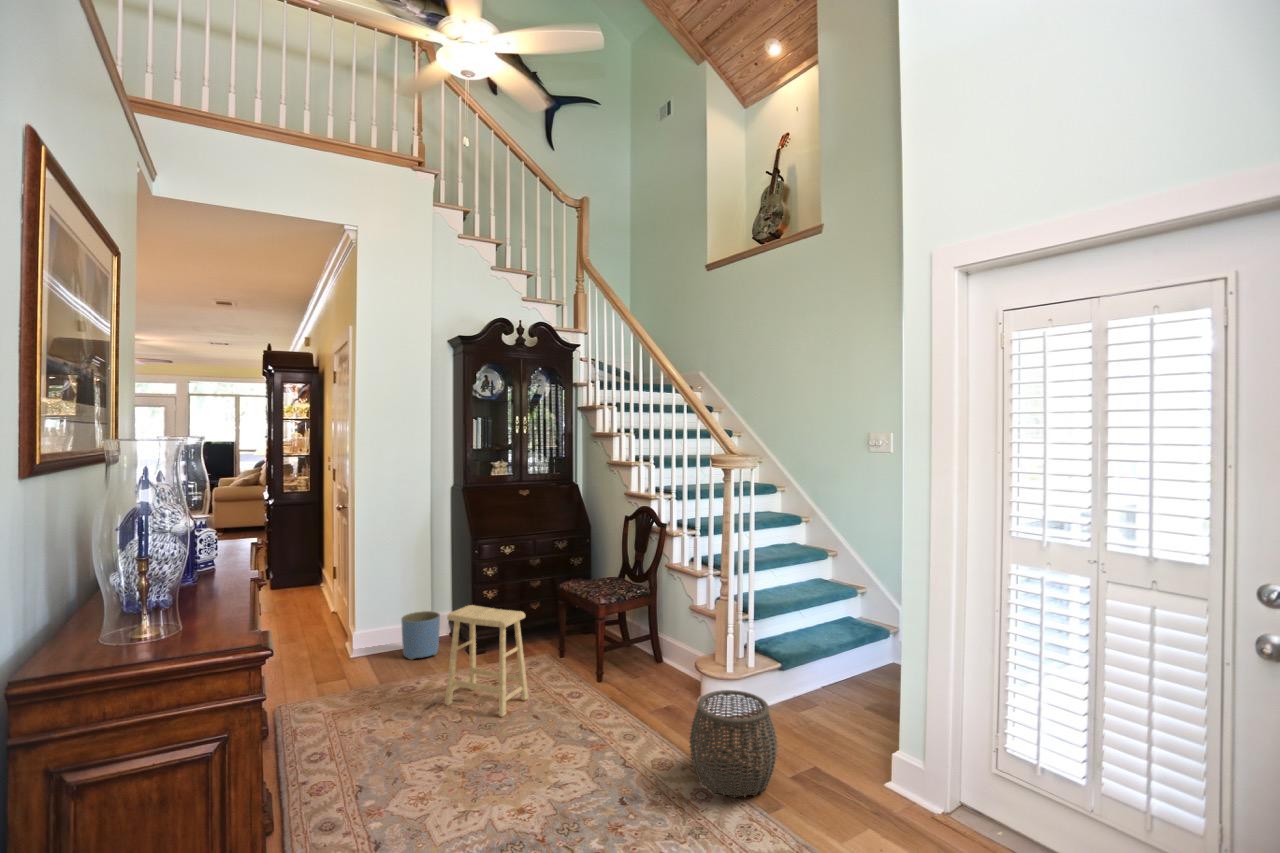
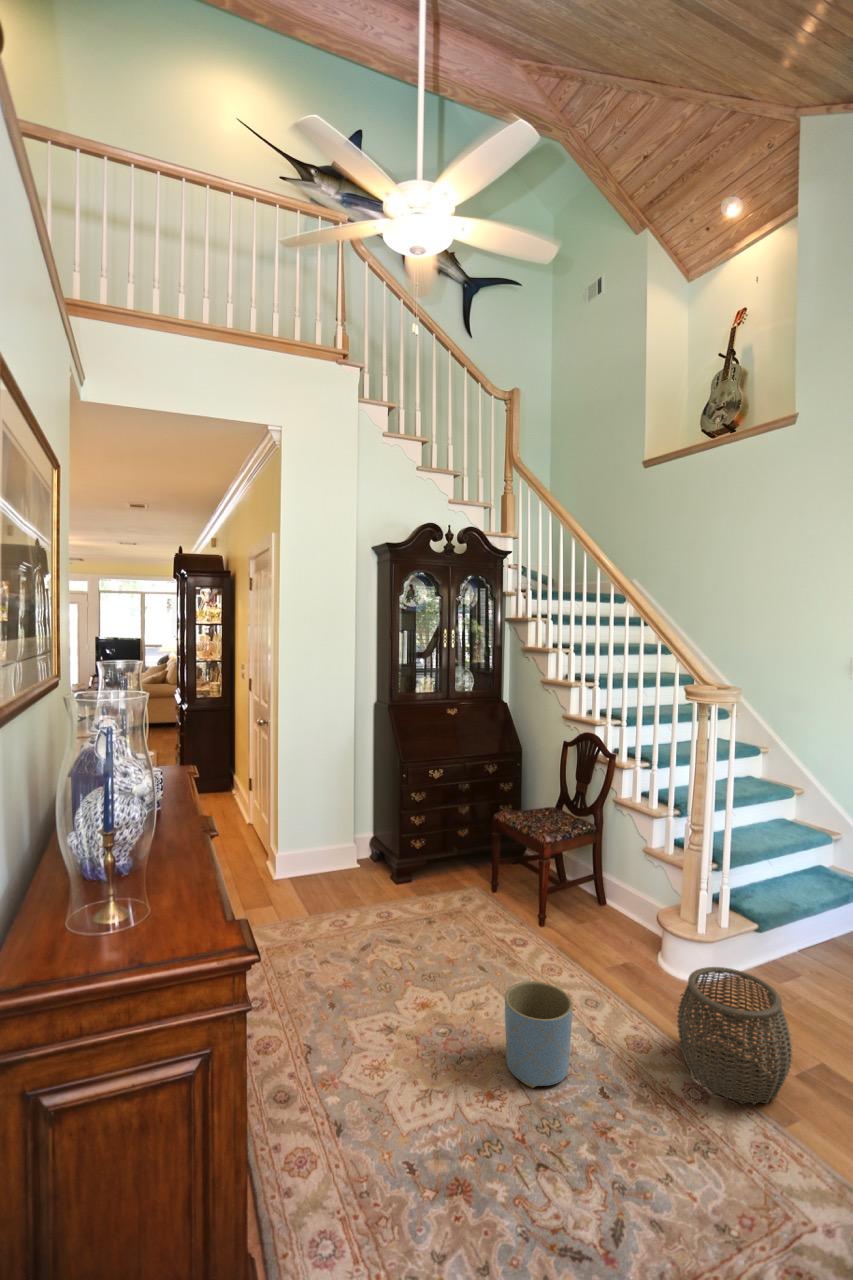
footstool: present [445,605,529,717] -> none [380,836,468,964]
planter: present [401,611,440,660] -> present [505,981,572,1088]

